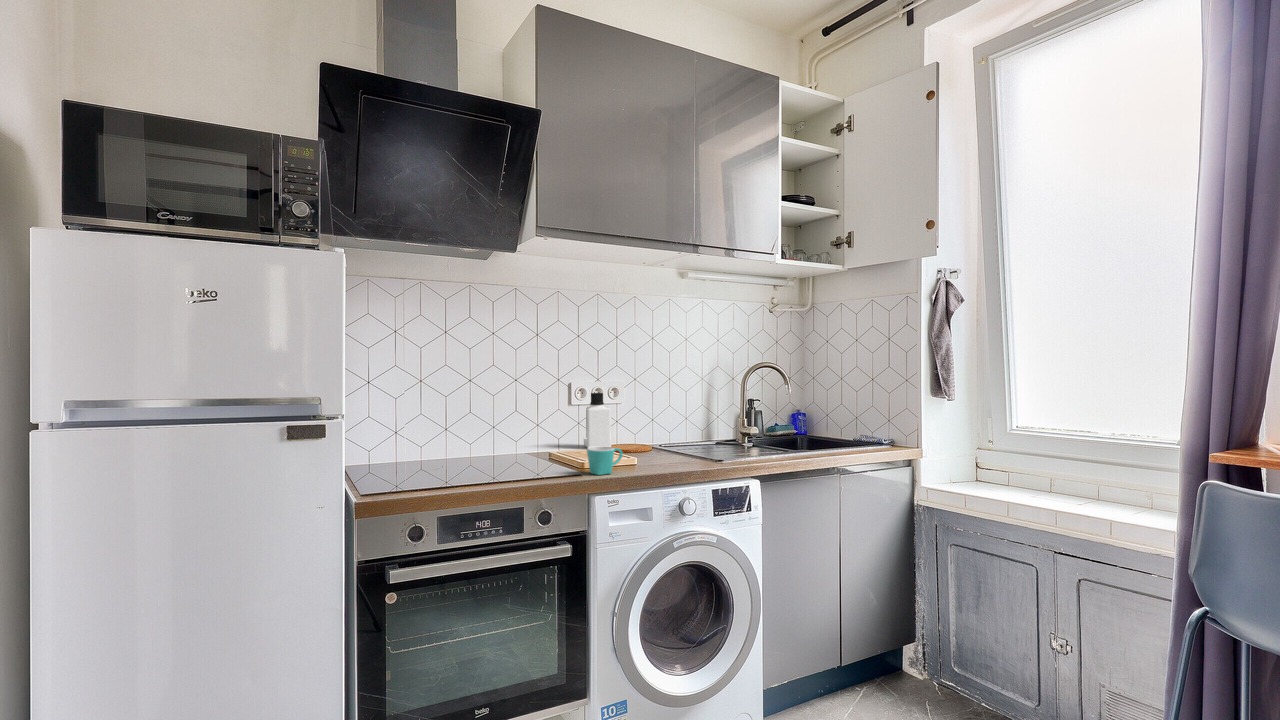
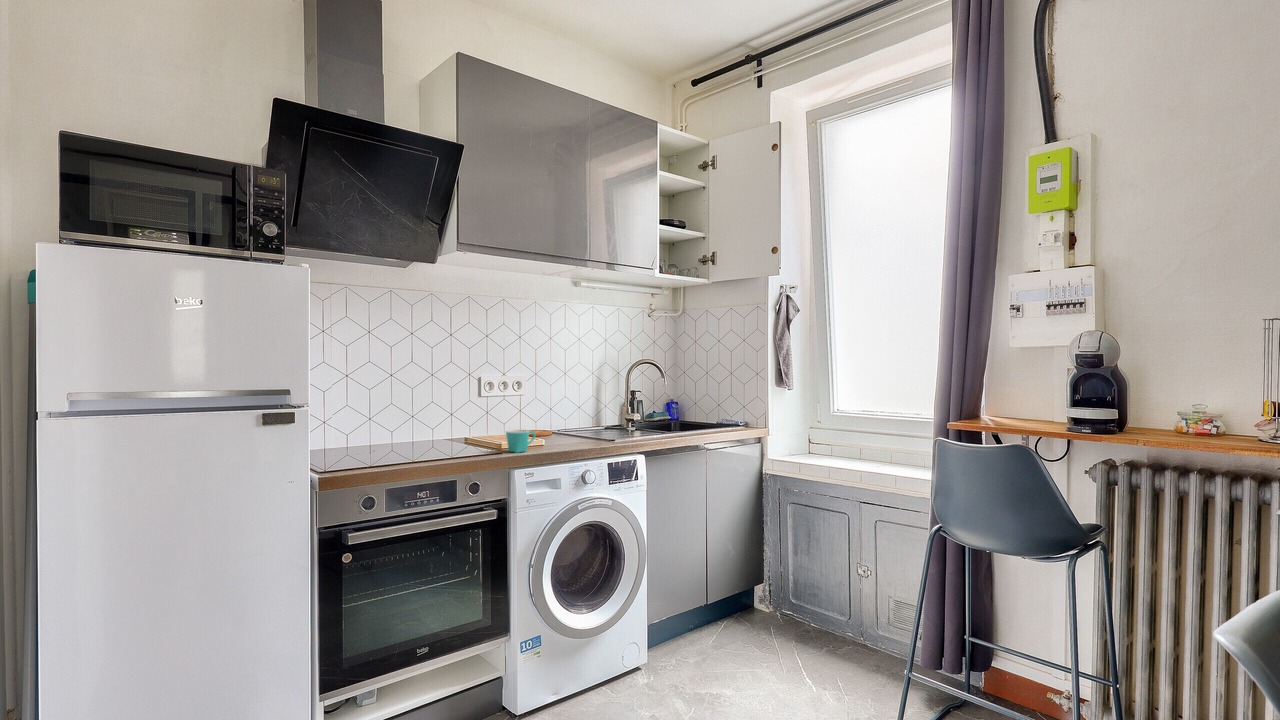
bottle: present [584,393,611,448] -> none [492,386,517,435]

